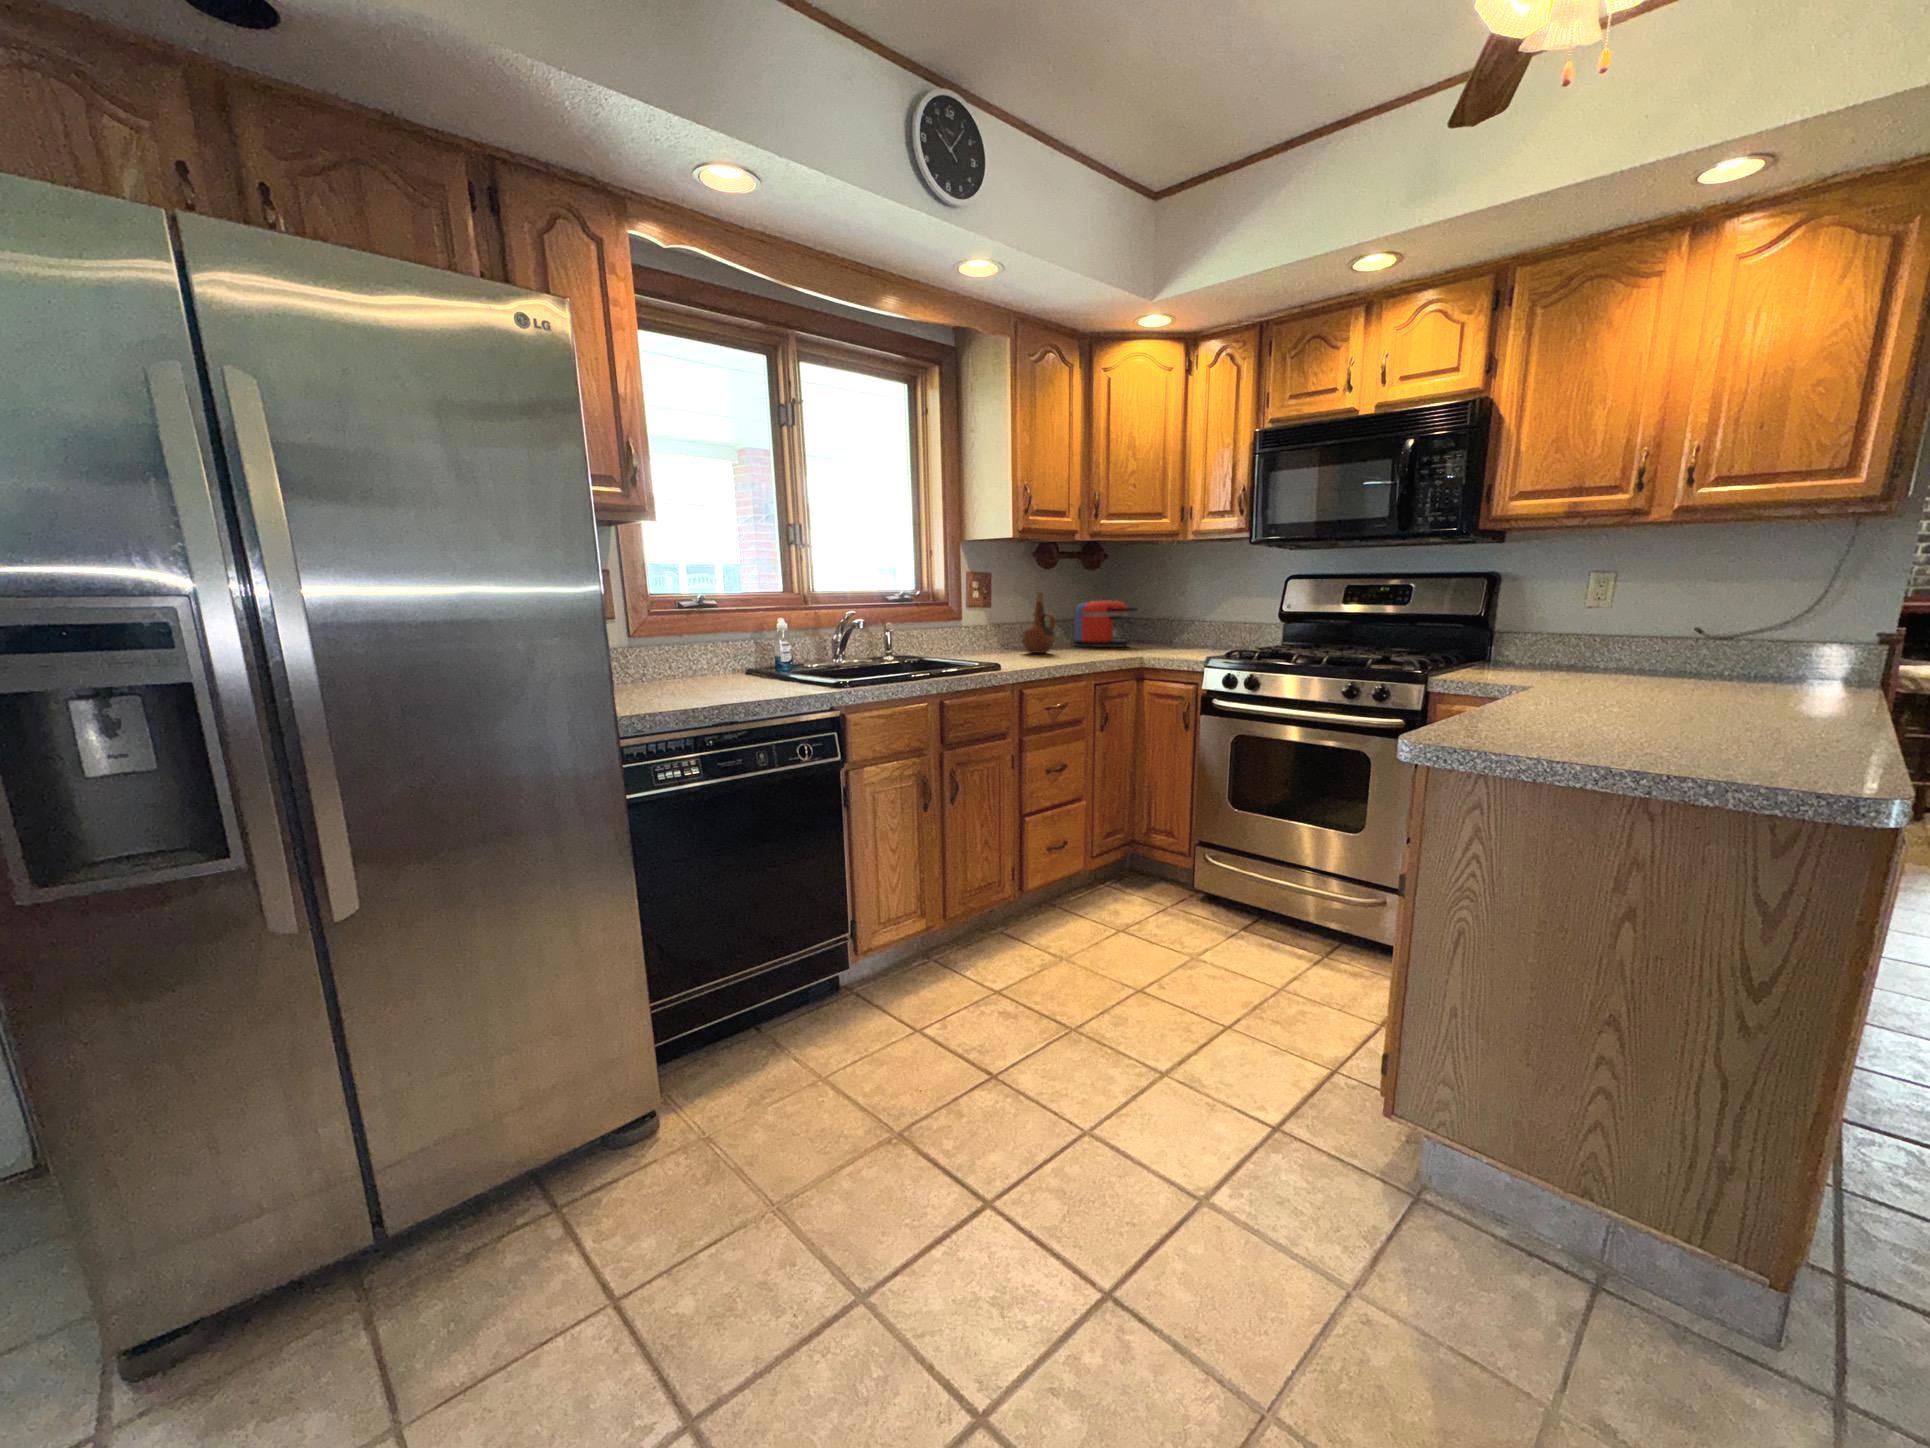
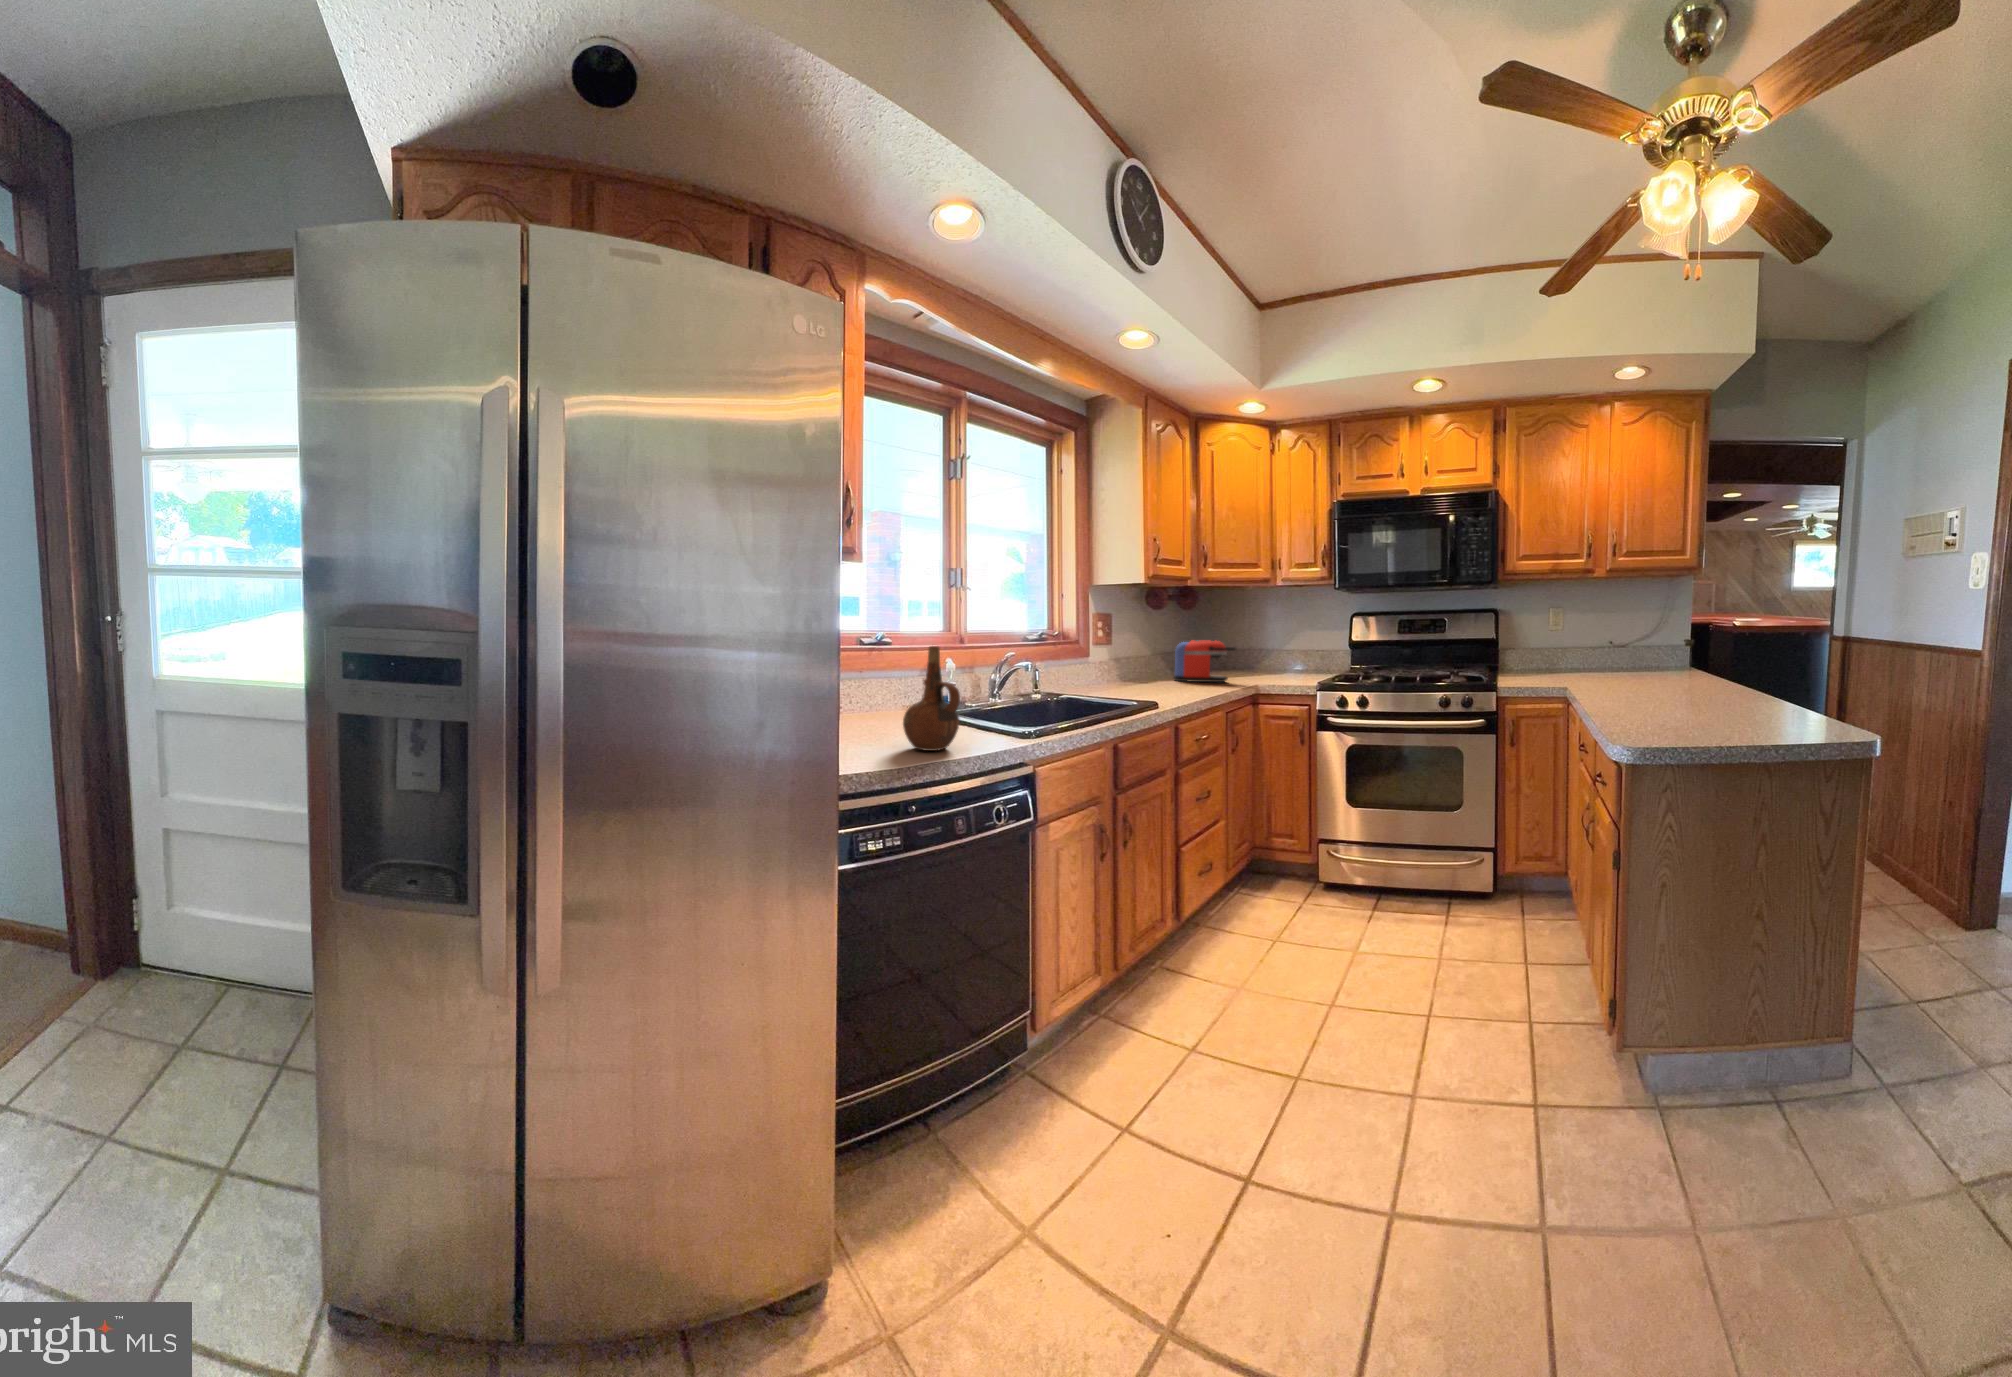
ceramic pitcher: present [1022,593,1056,653] -> present [903,646,960,751]

